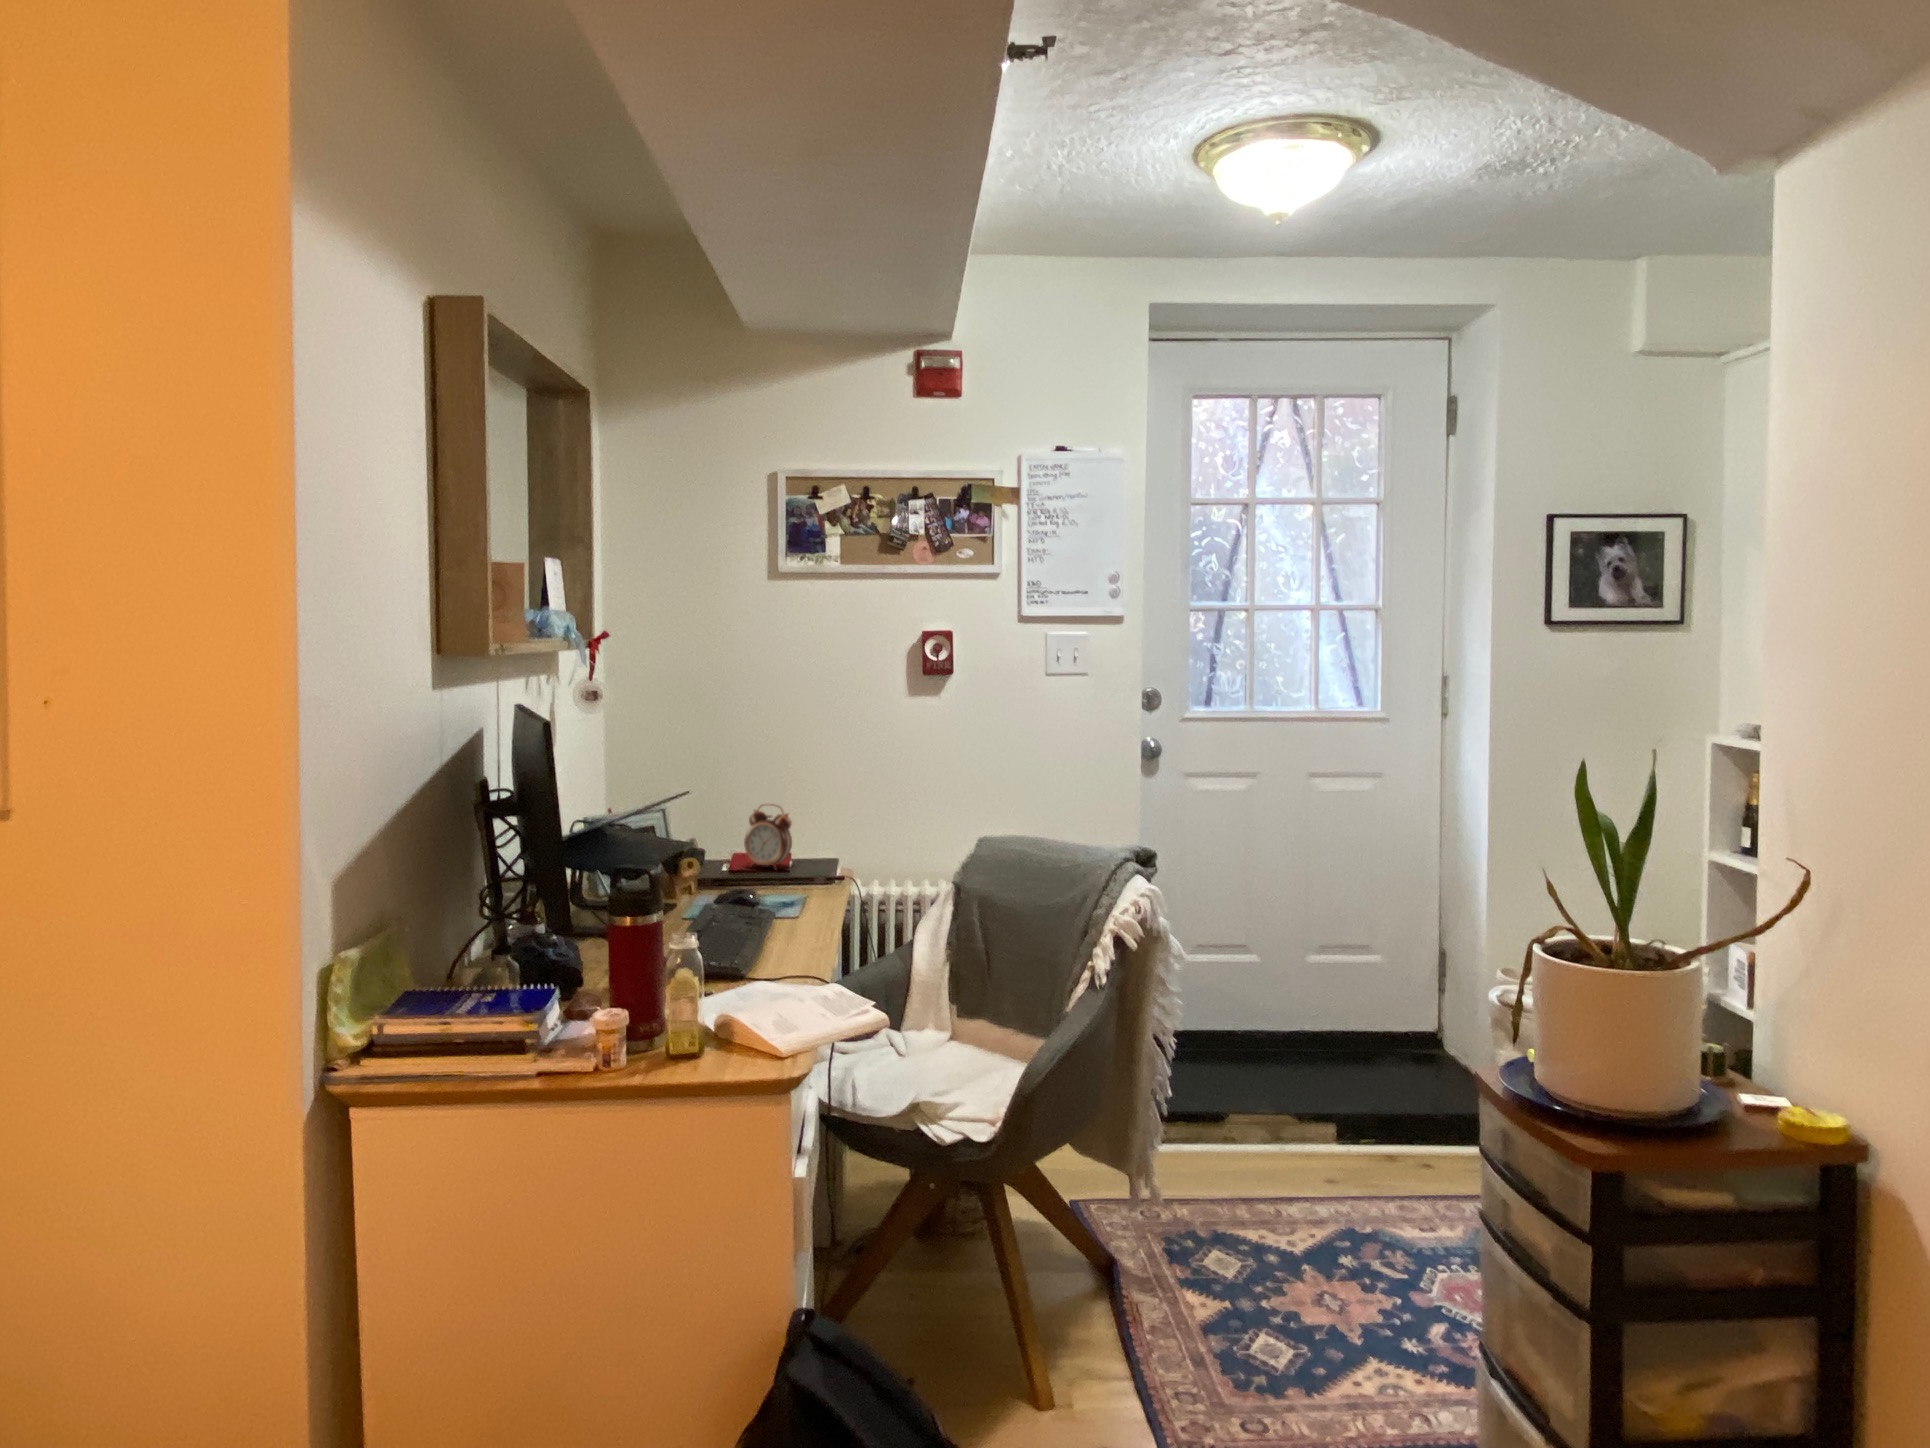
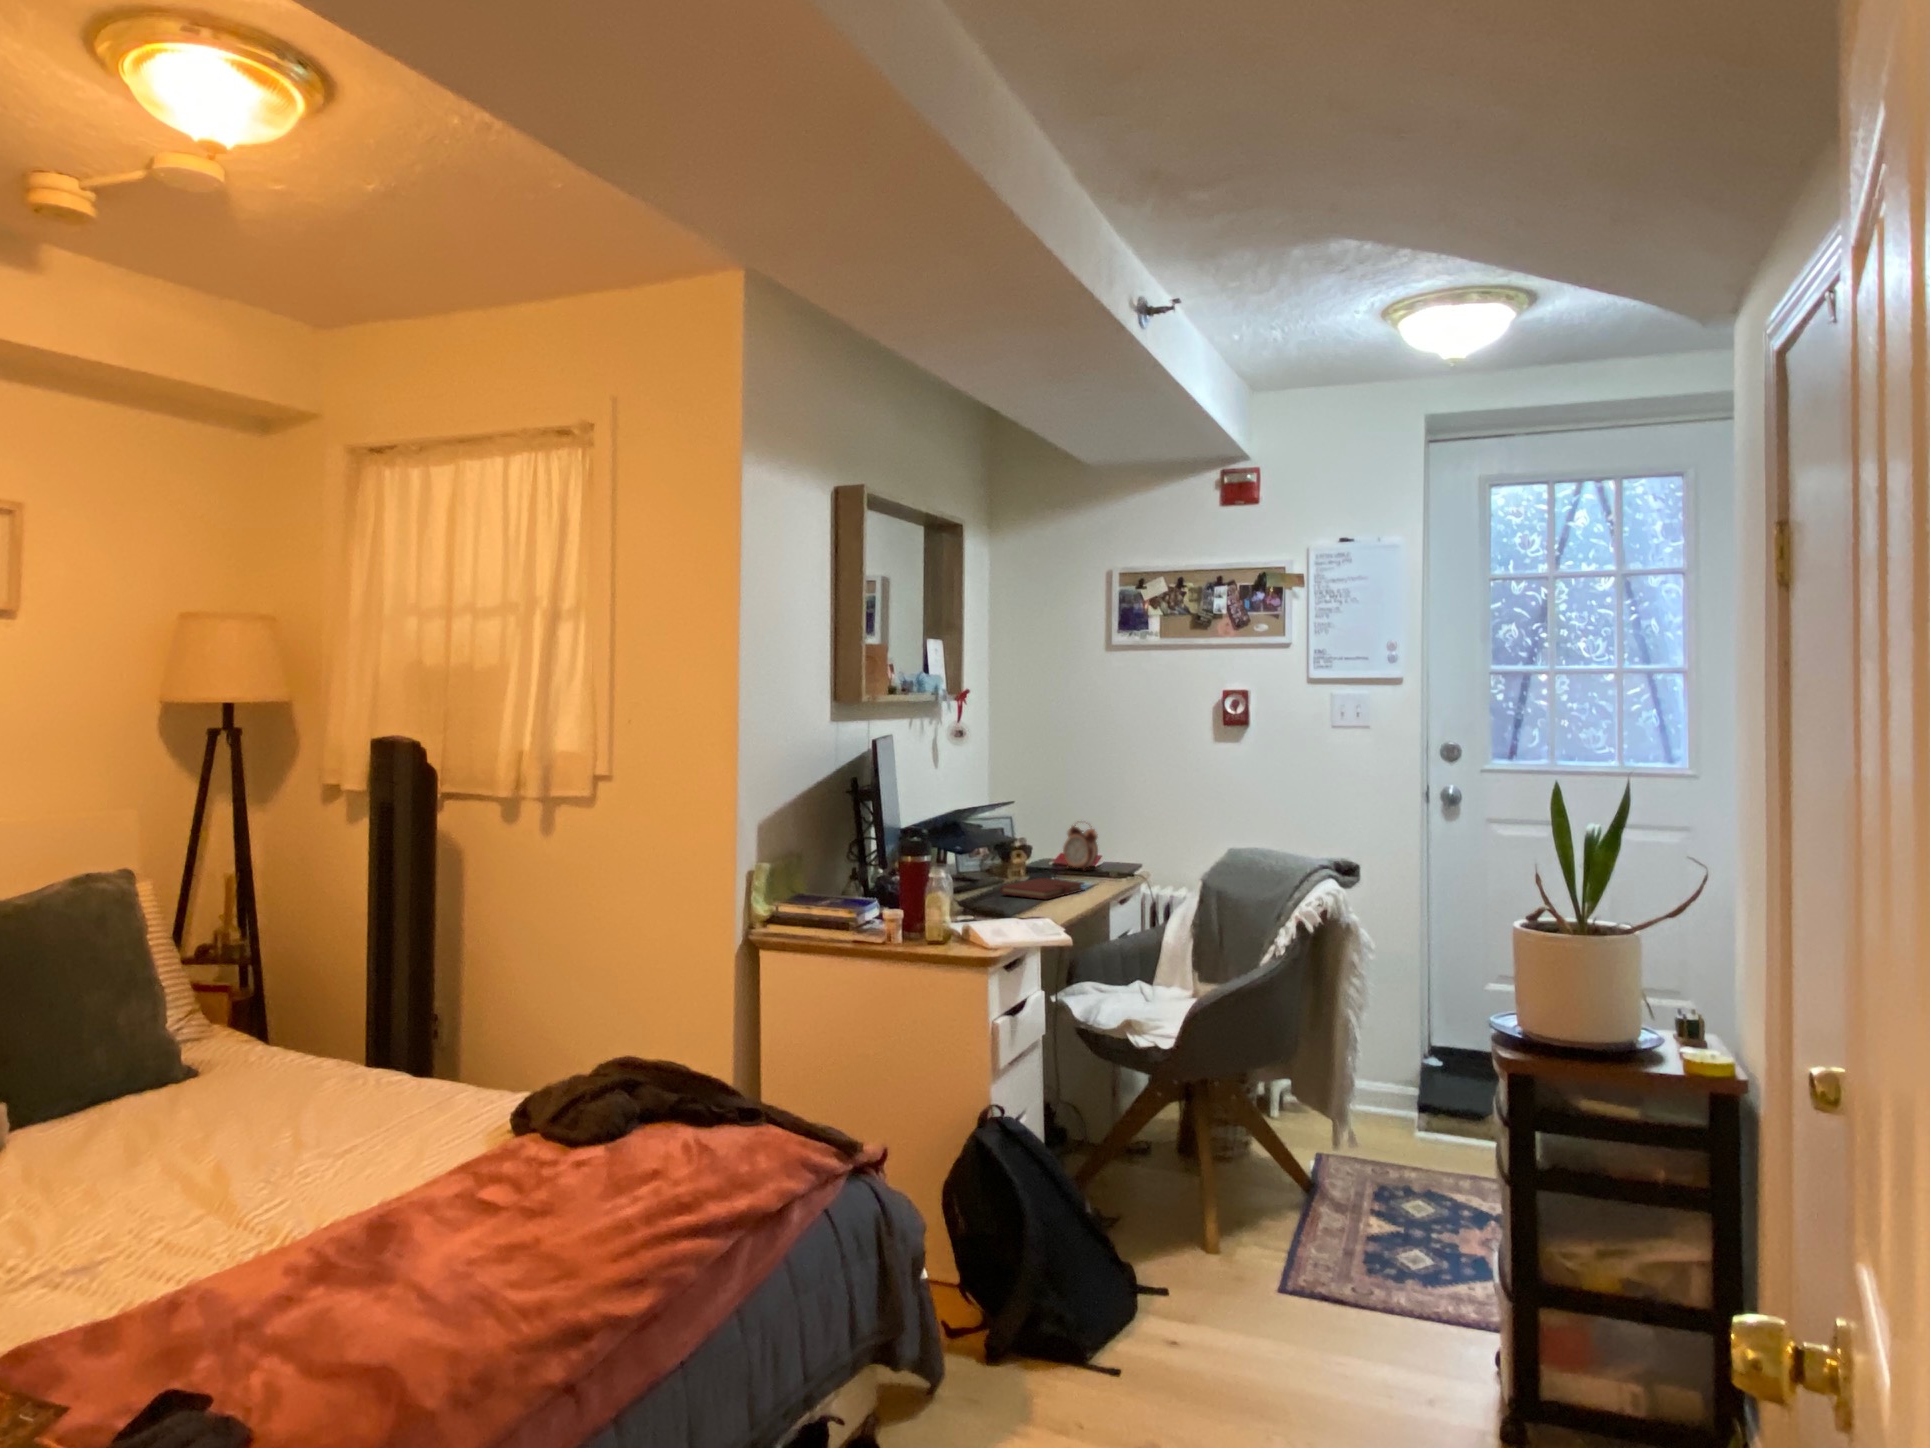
notebook: none [703,894,810,934] -> present [1000,878,1084,899]

